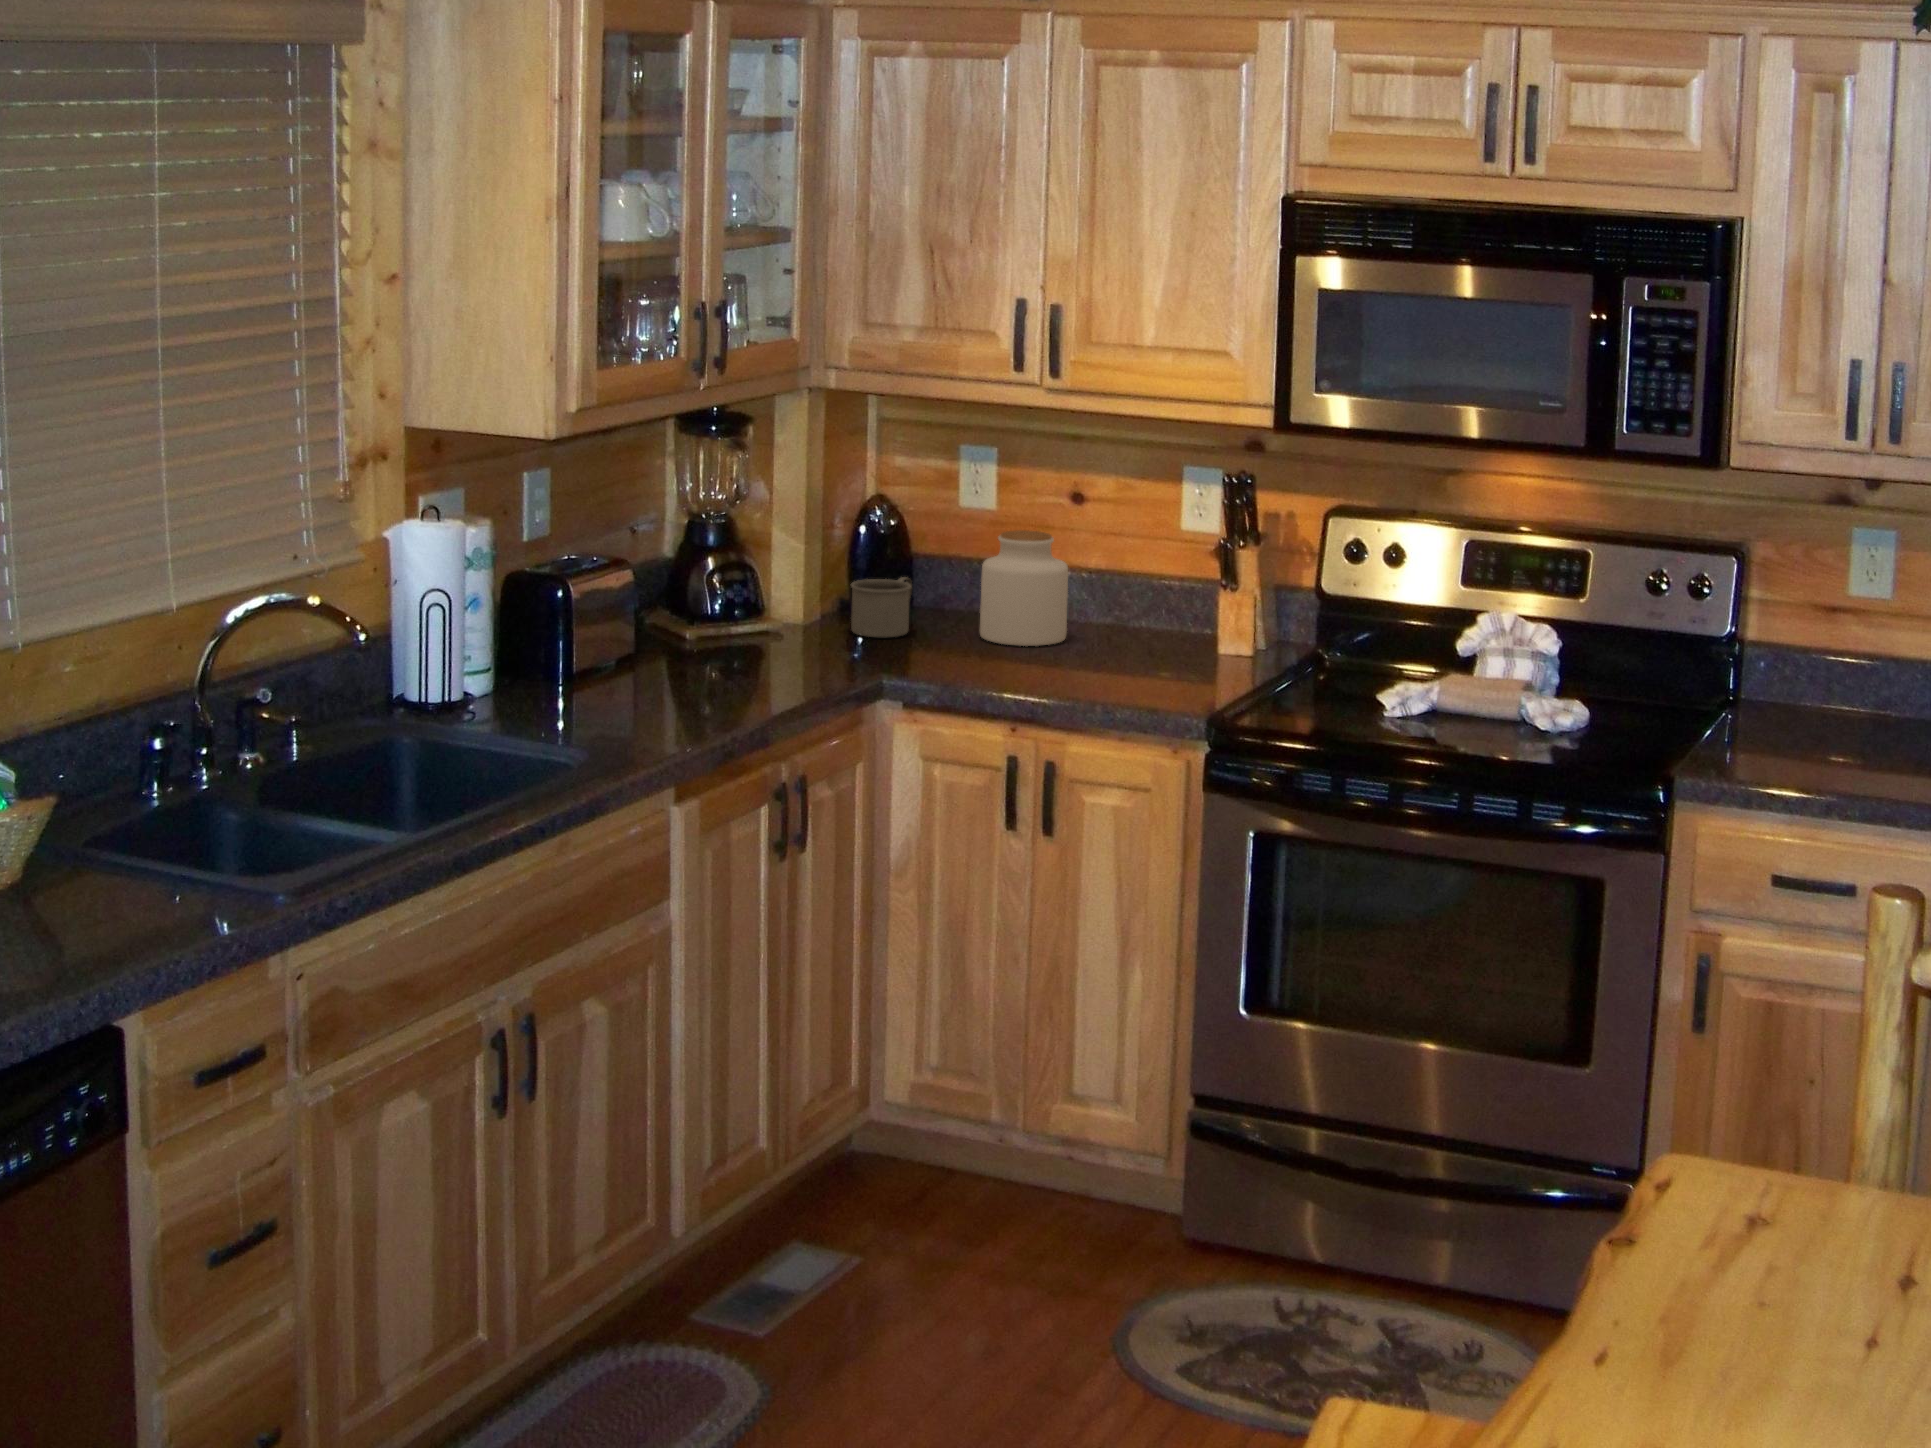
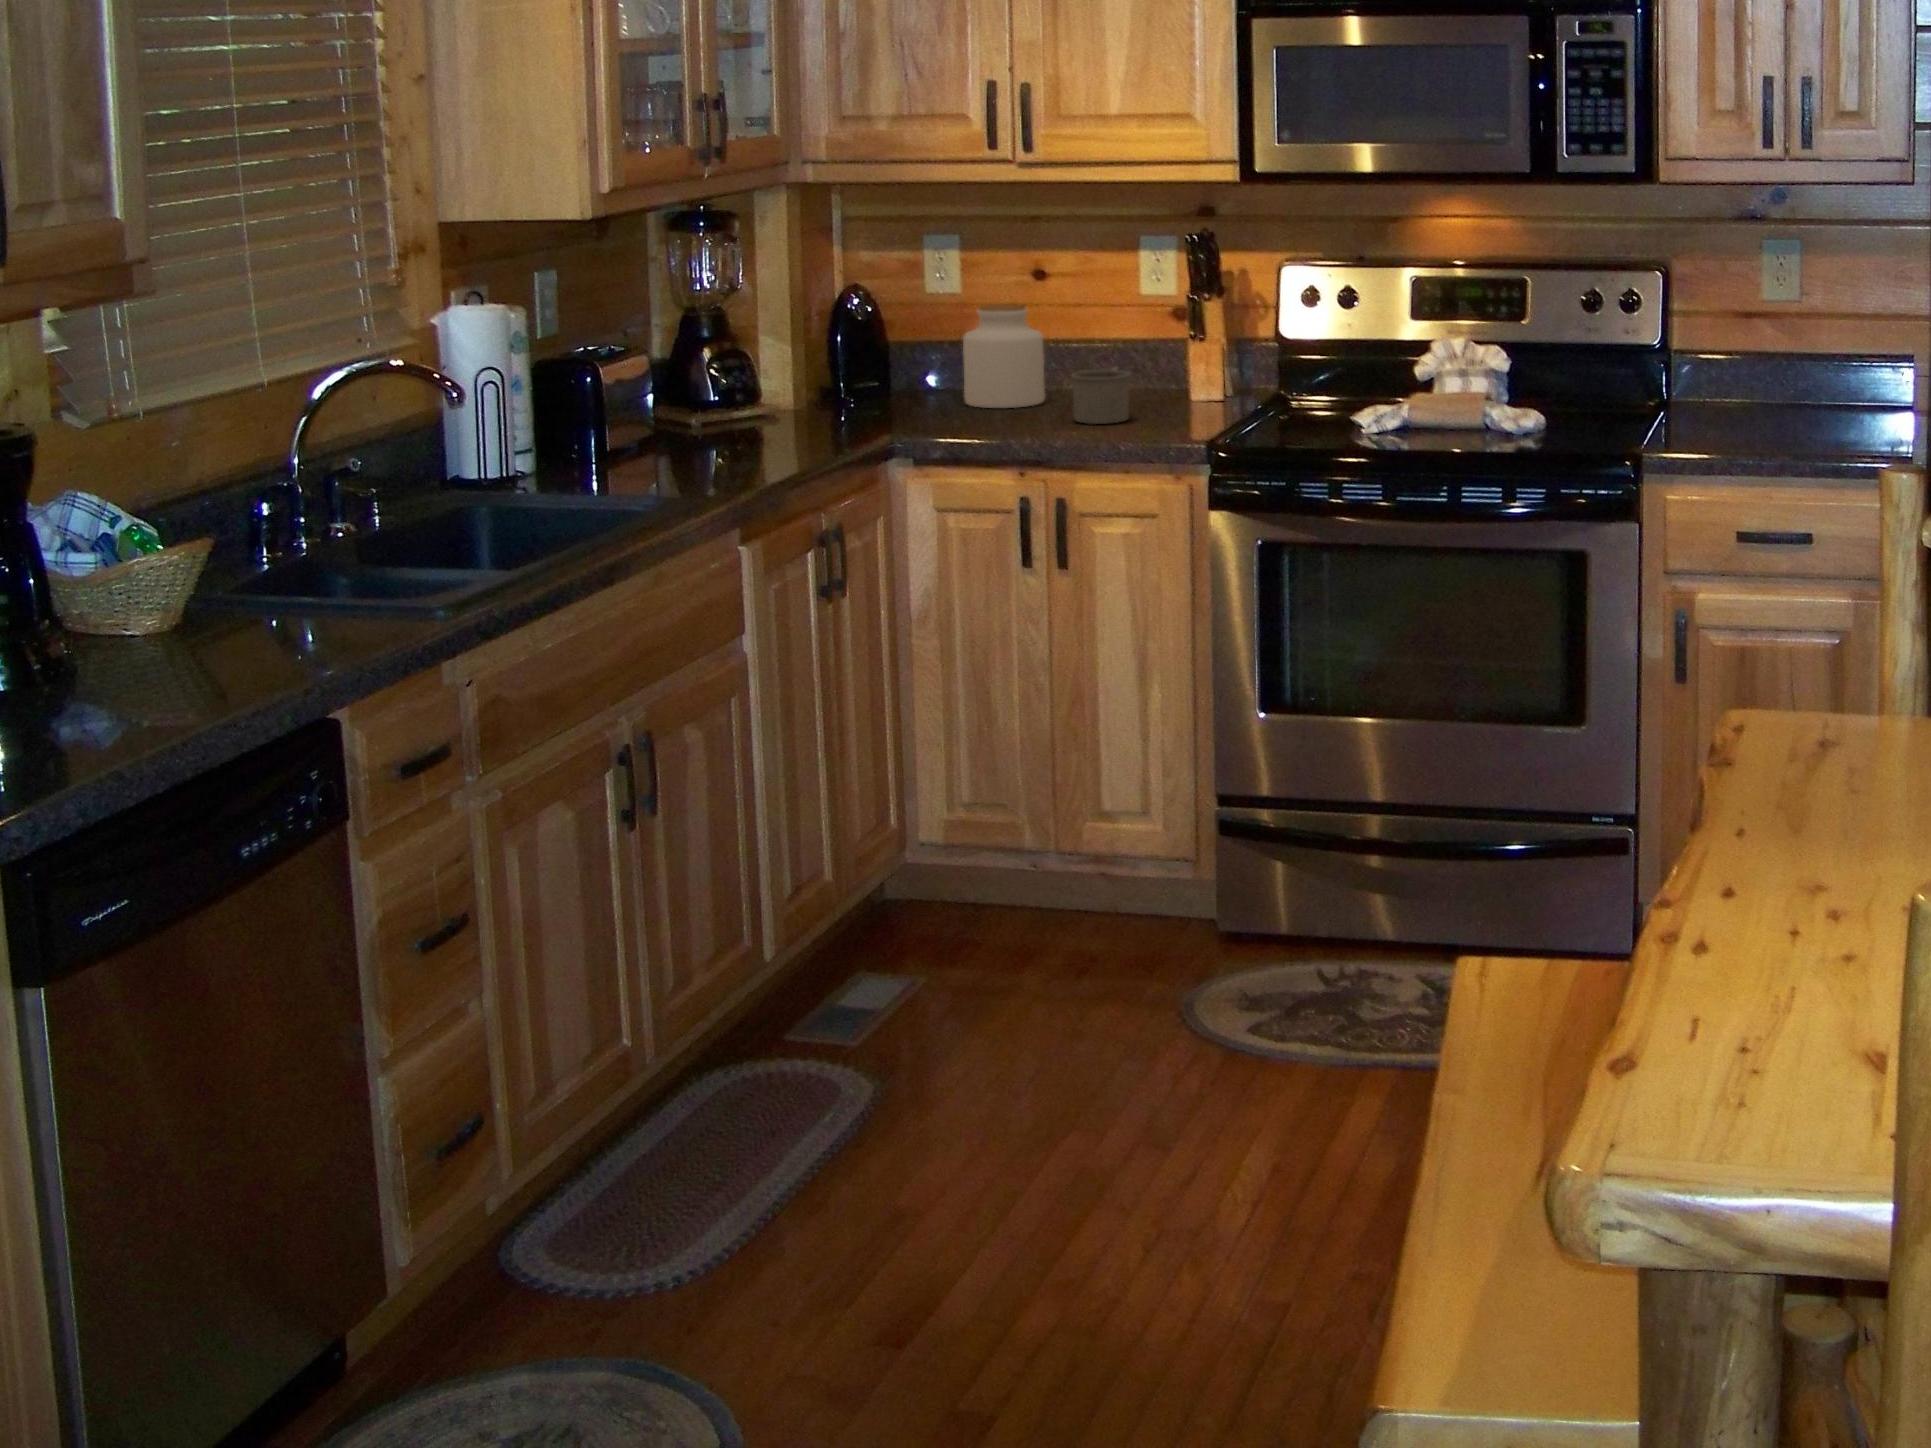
mug: present [851,577,912,638] -> present [1071,367,1129,424]

